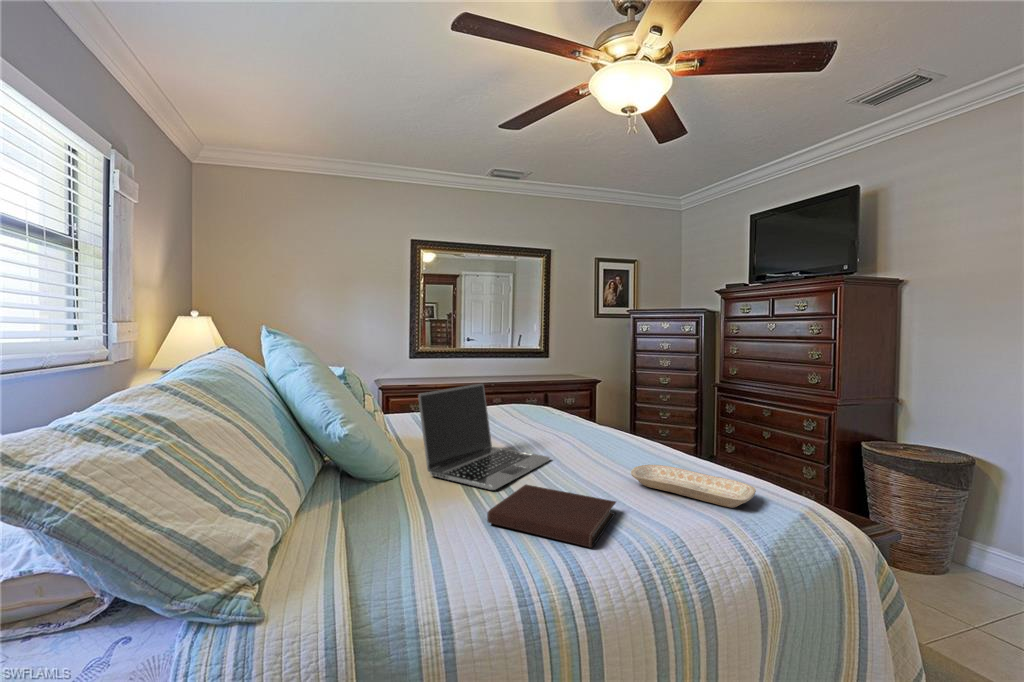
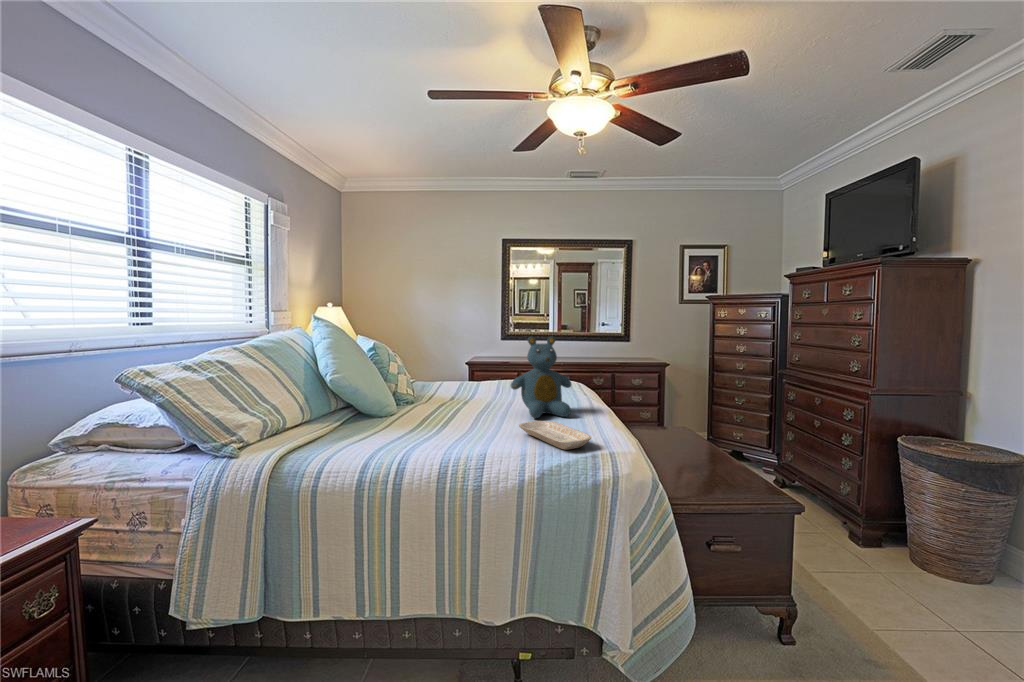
teddy bear: none [561,356,639,459] -> present [511,336,571,418]
laptop: present [418,384,550,490] -> none [394,357,494,427]
notebook: present [487,484,616,548] -> none [391,424,479,456]

